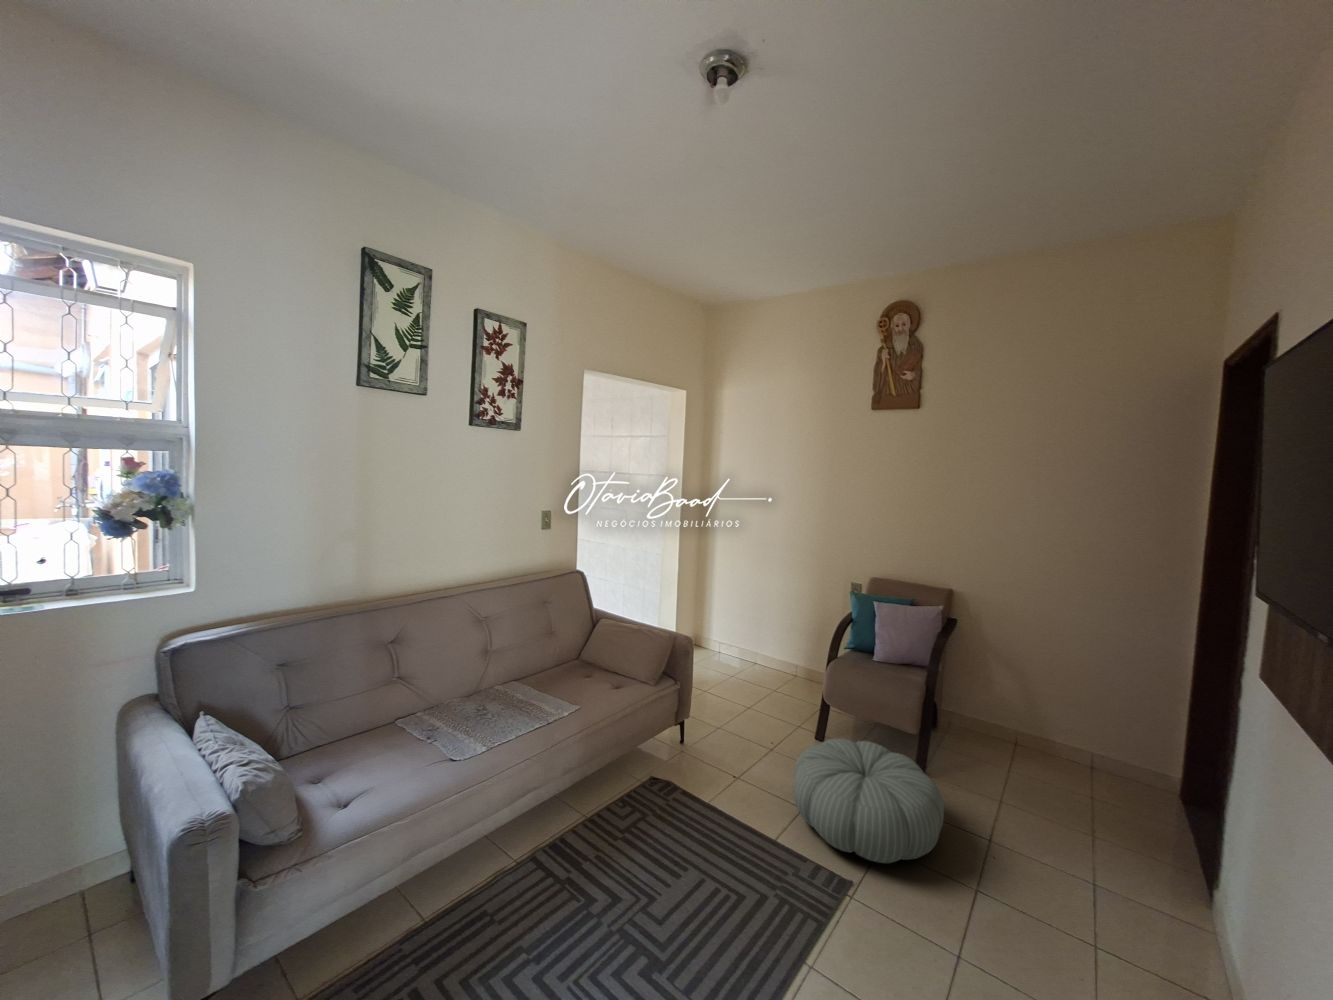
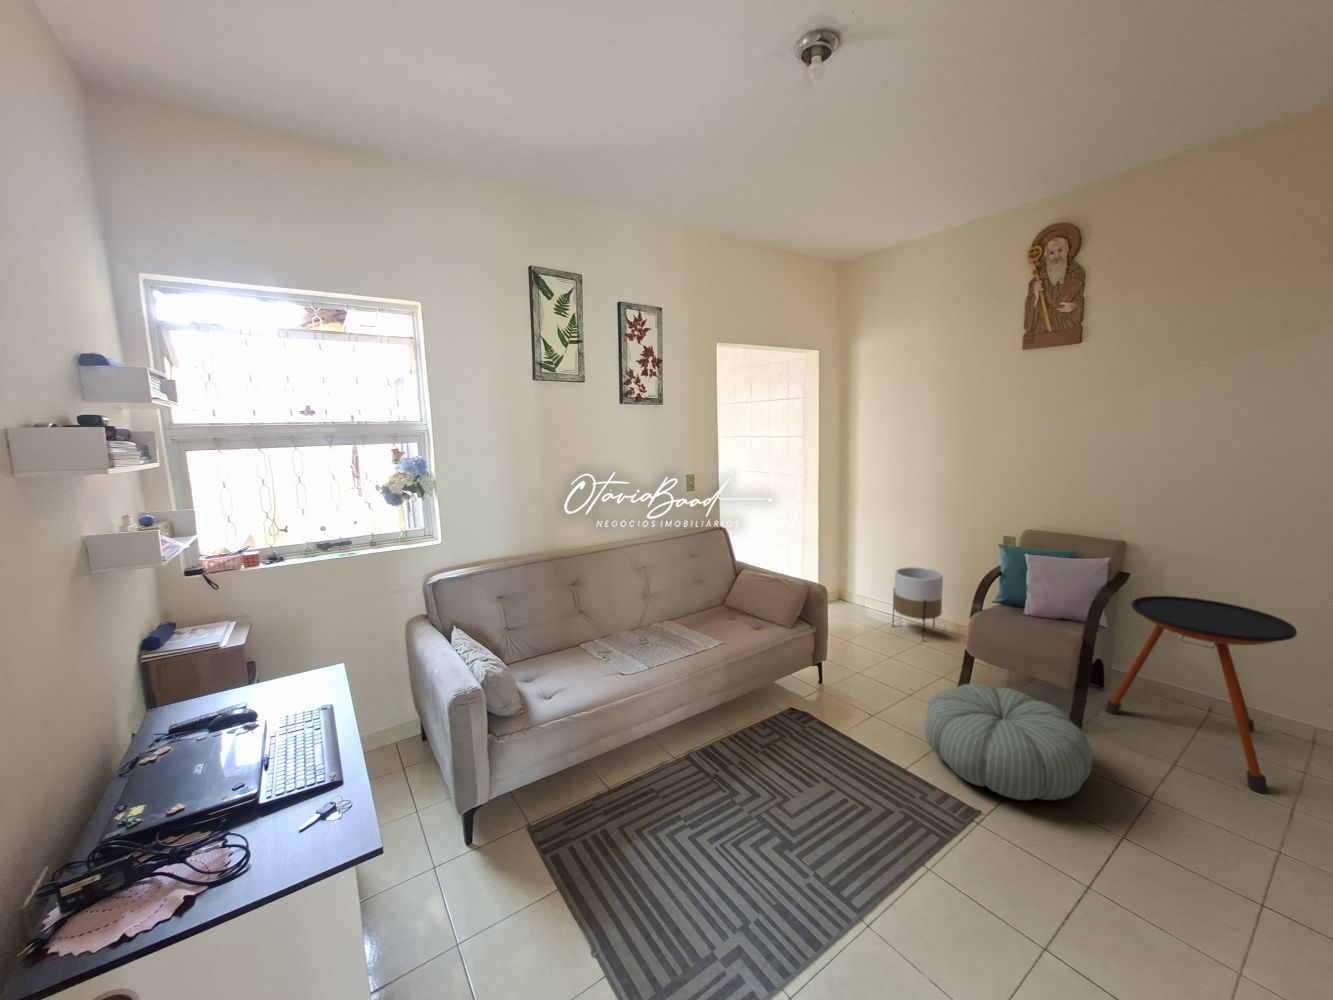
planter: none [751,615,799,691] -> present [892,567,943,640]
side table: none [941,643,1085,825] -> present [1105,596,1297,793]

